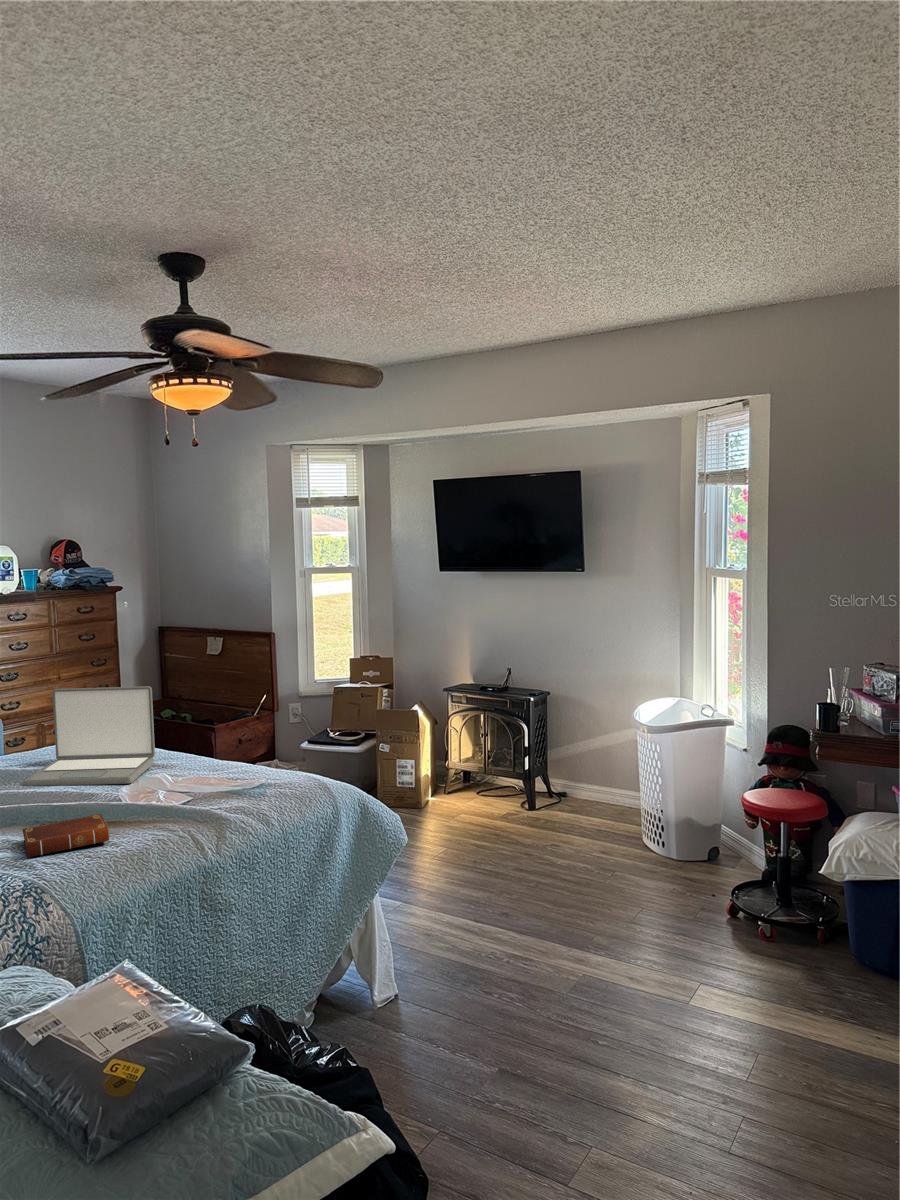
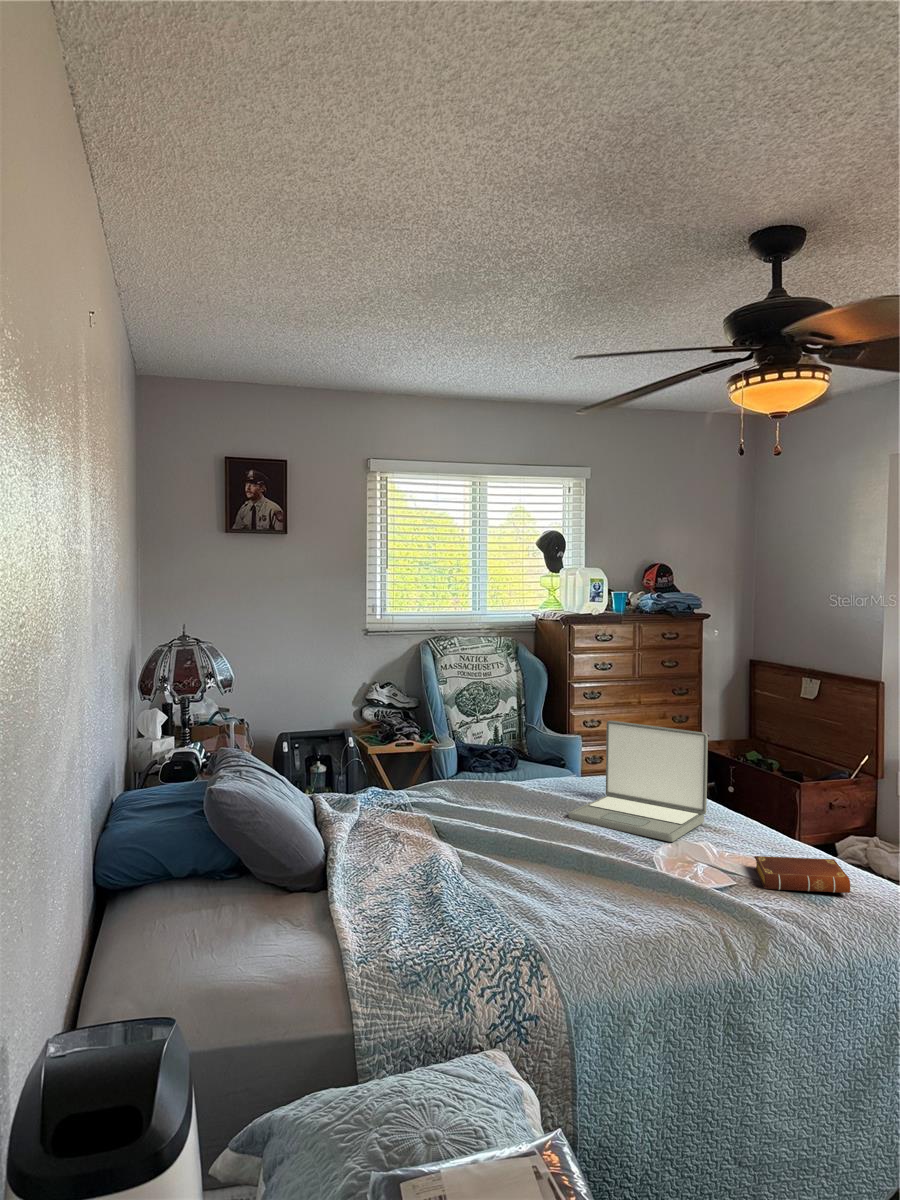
book: present [23,814,109,858] -> present [755,856,850,893]

